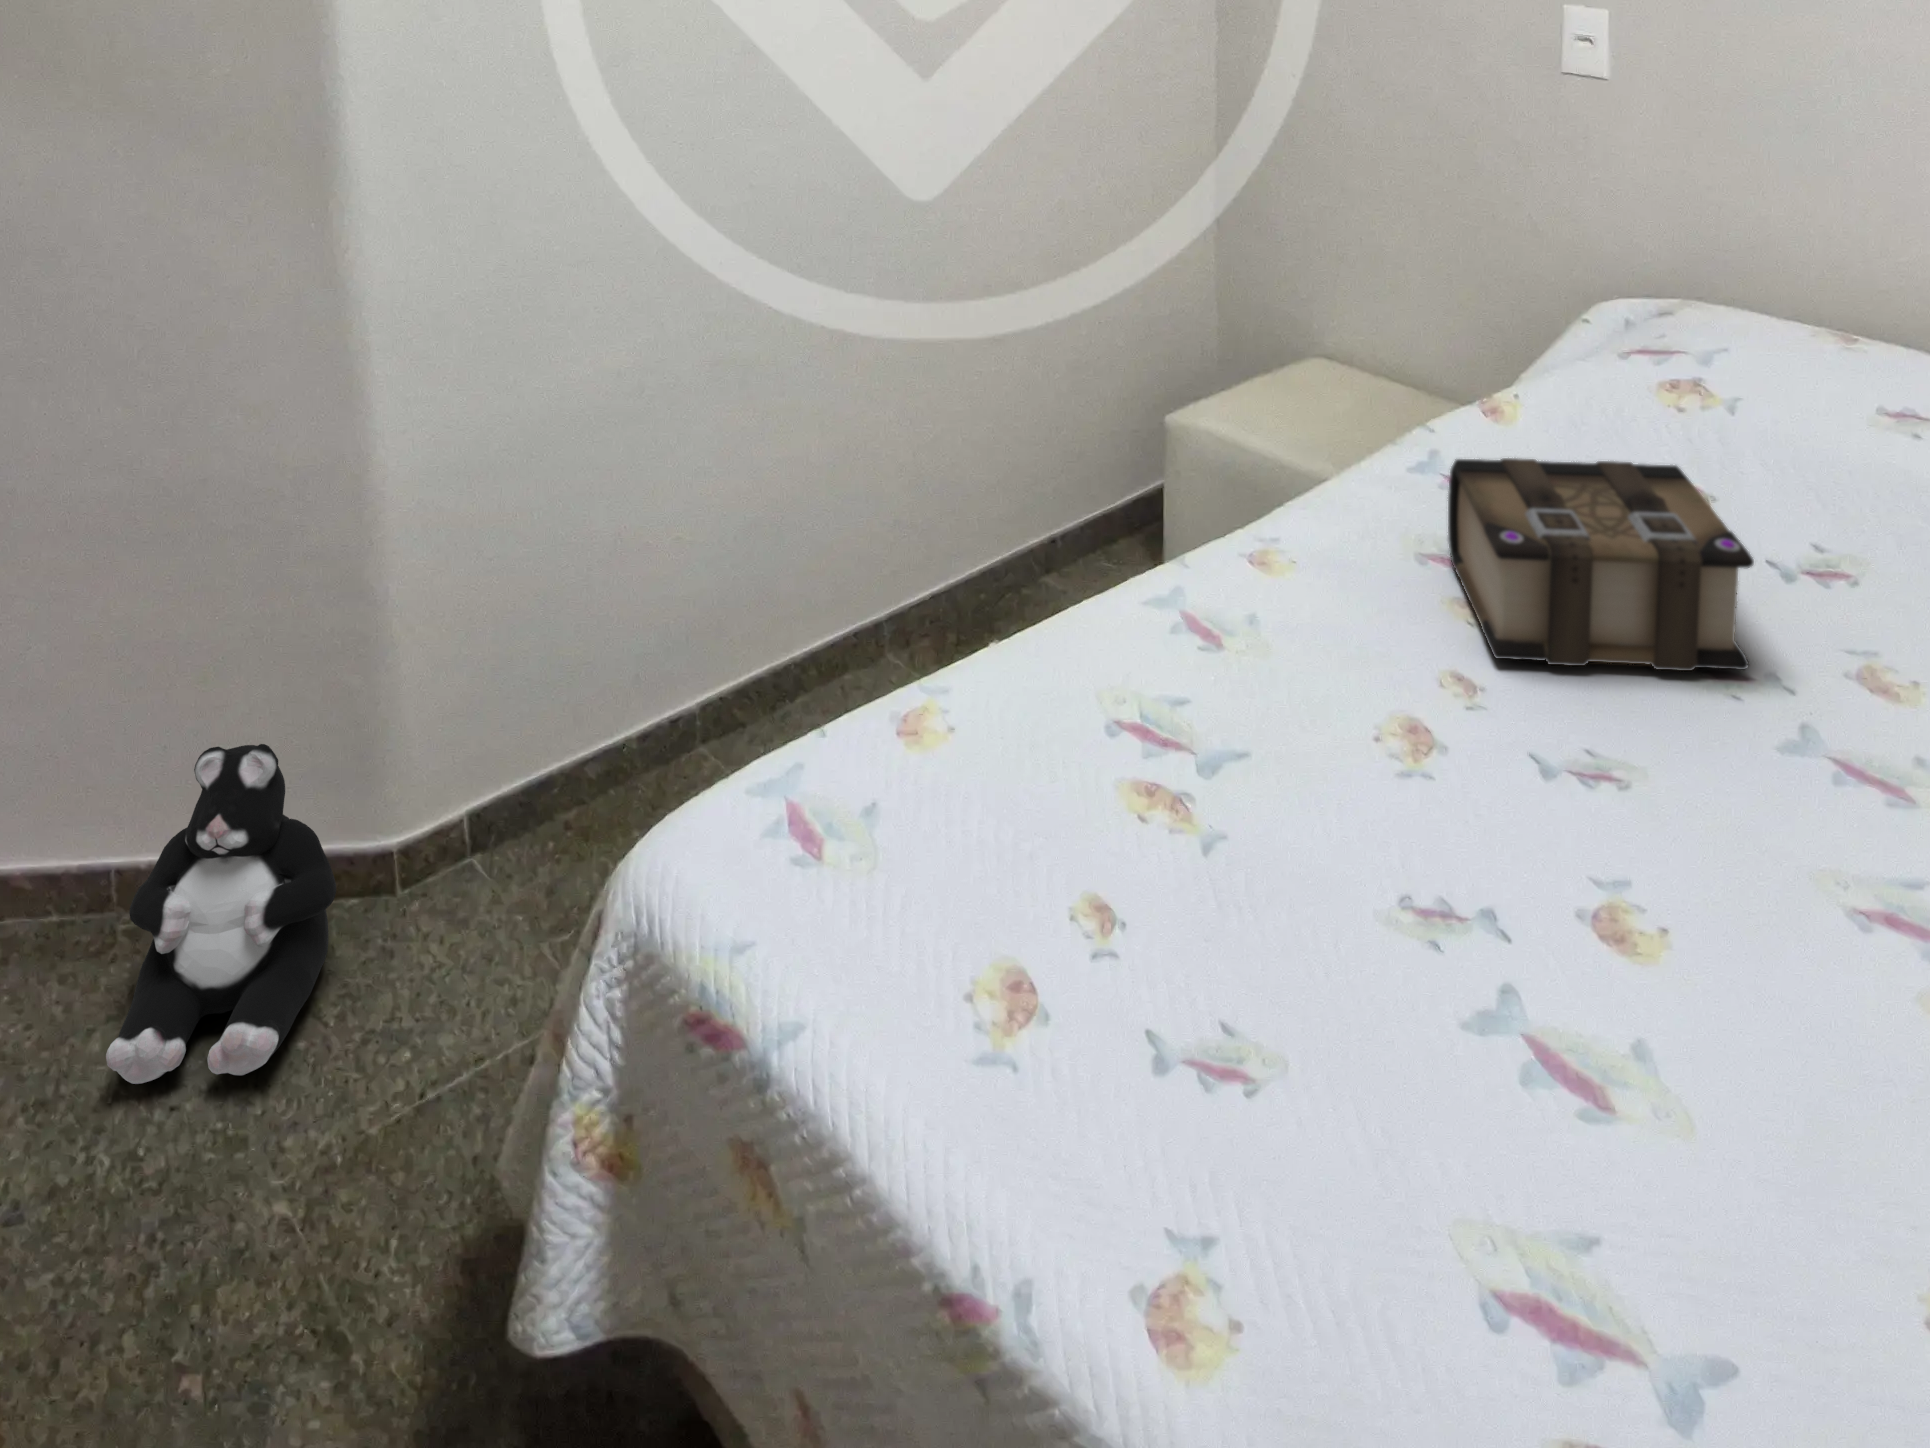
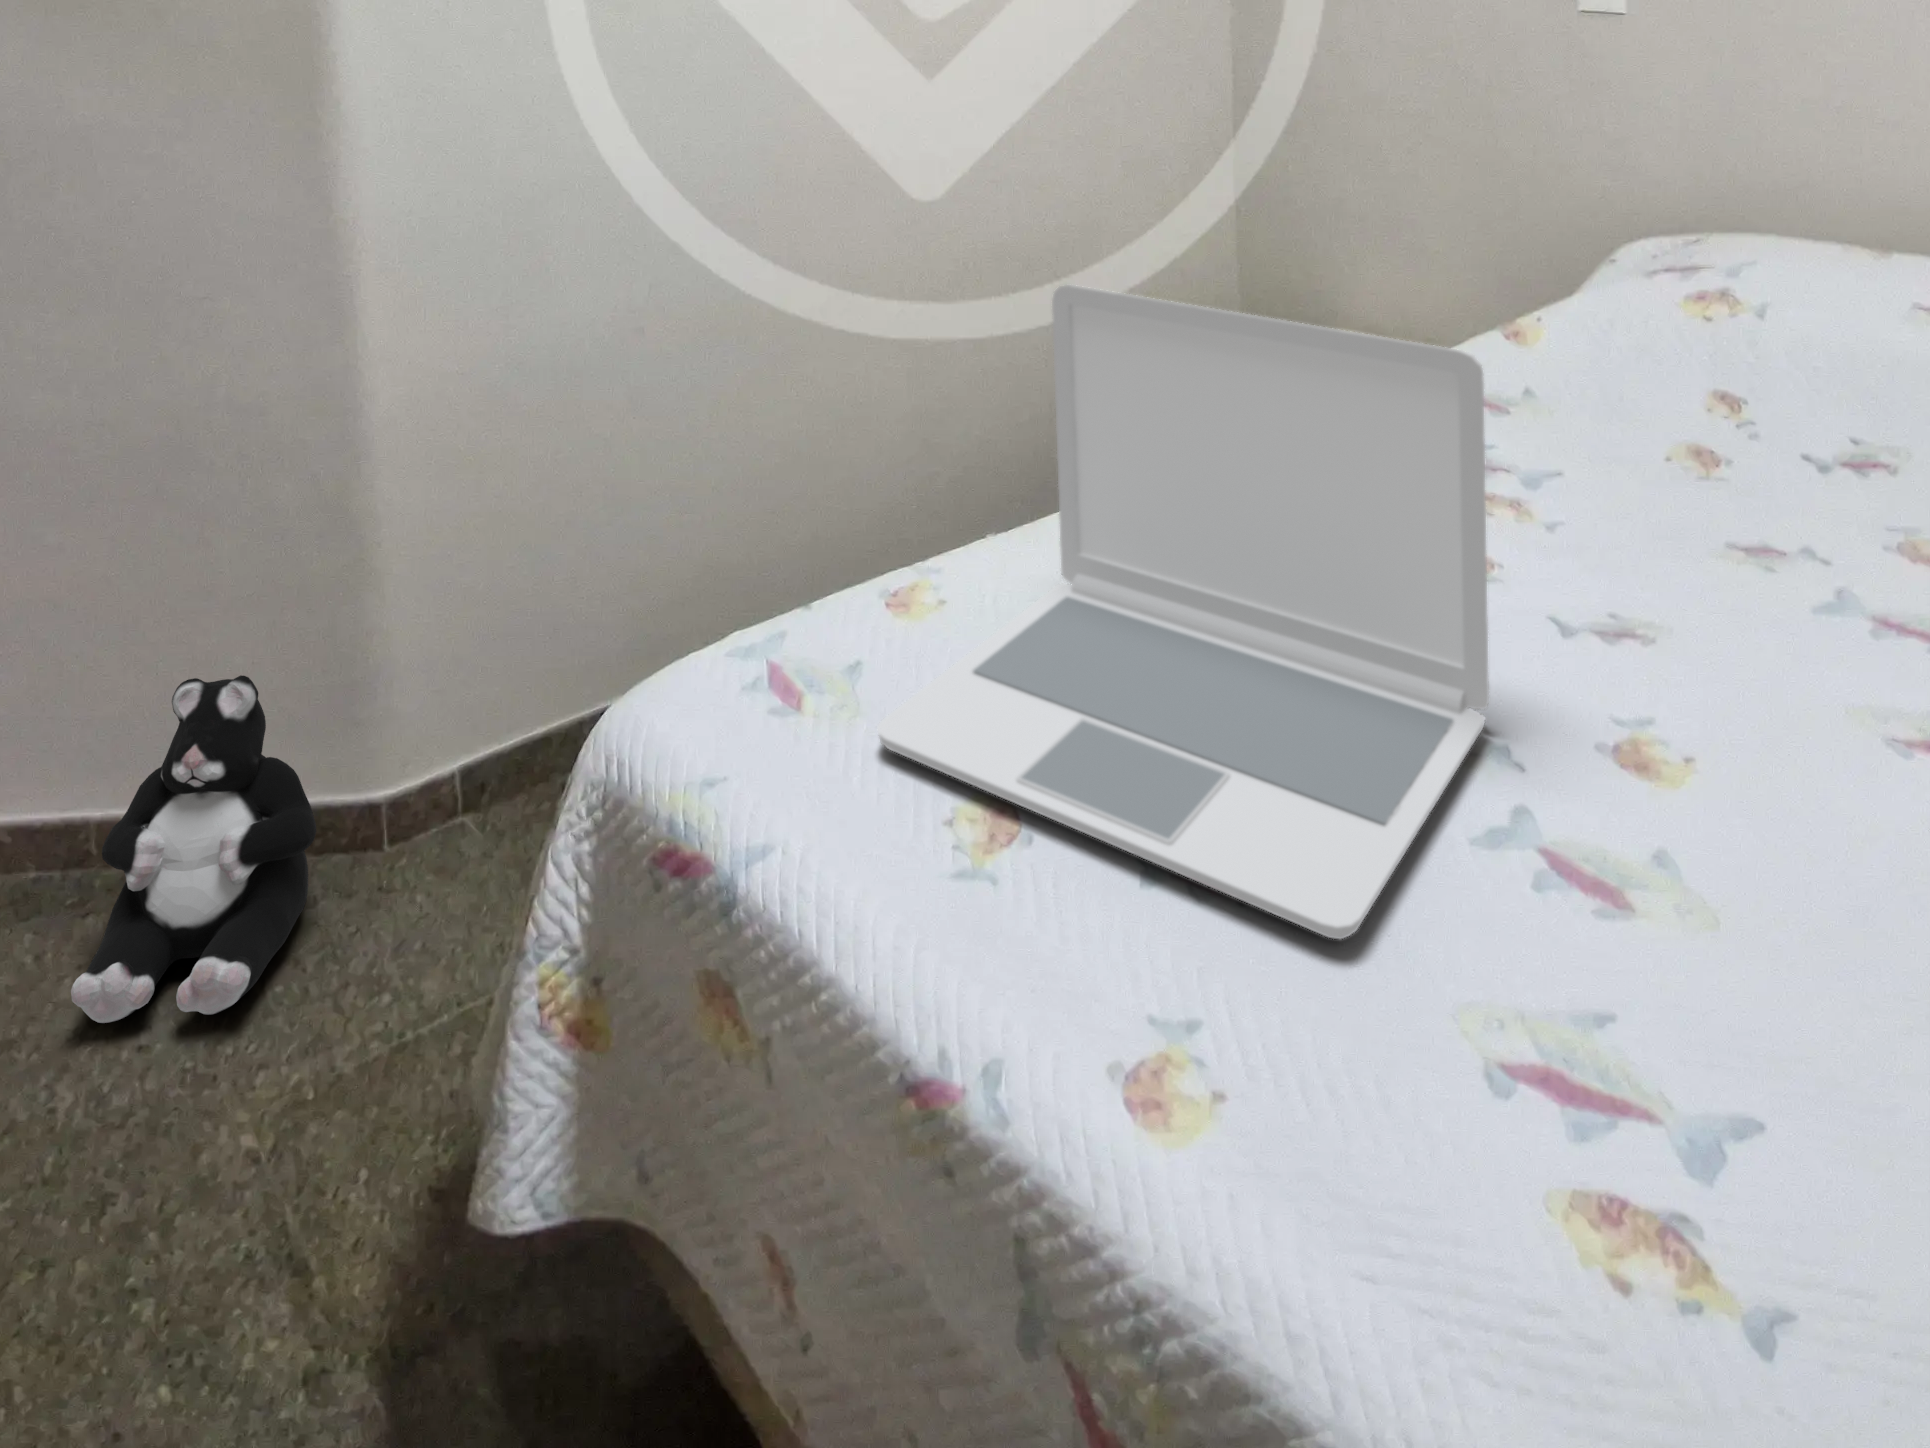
laptop: none [897,435,1485,1146] -> present [878,285,1489,939]
book: present [1448,458,1754,671] -> none [1465,346,1782,545]

